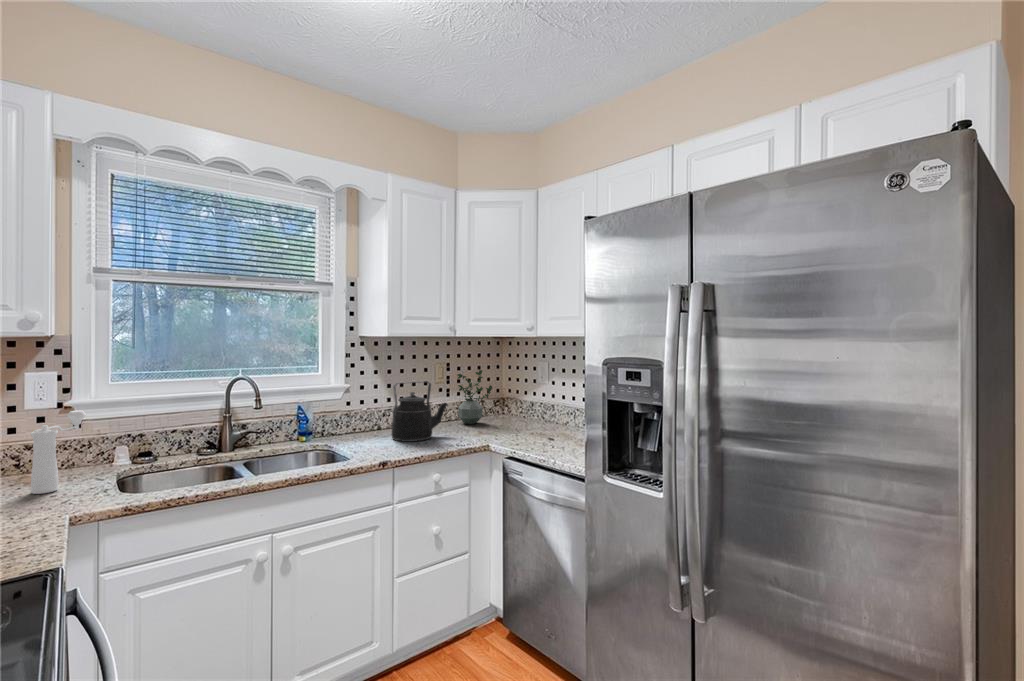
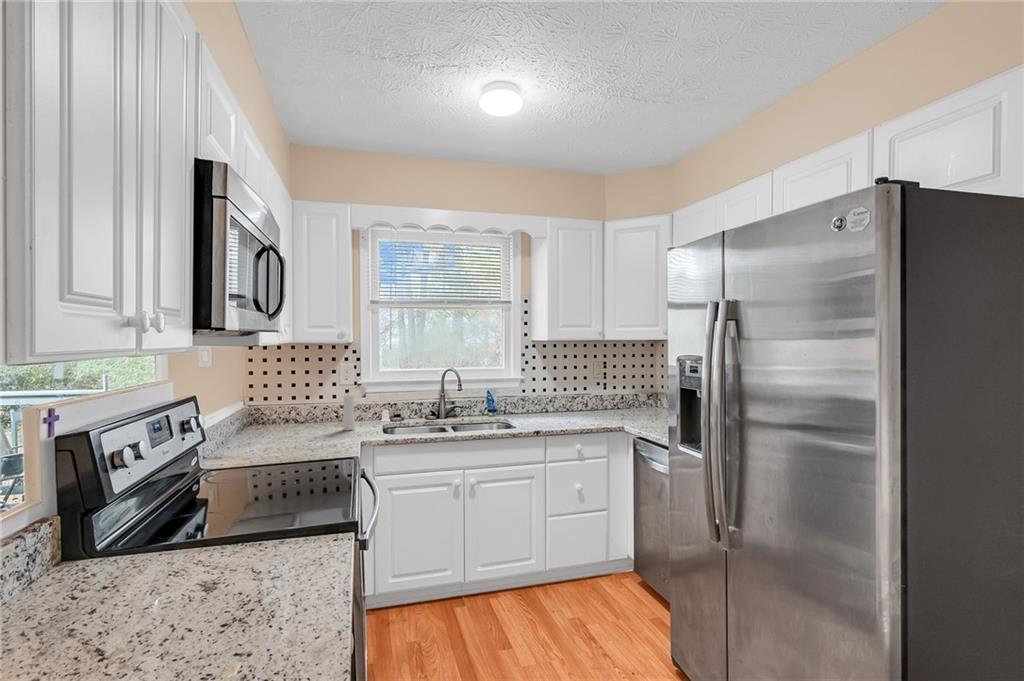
potted plant: present [457,370,492,424] -> none [610,367,640,413]
kettle: present [392,381,447,442] -> none [552,375,597,421]

